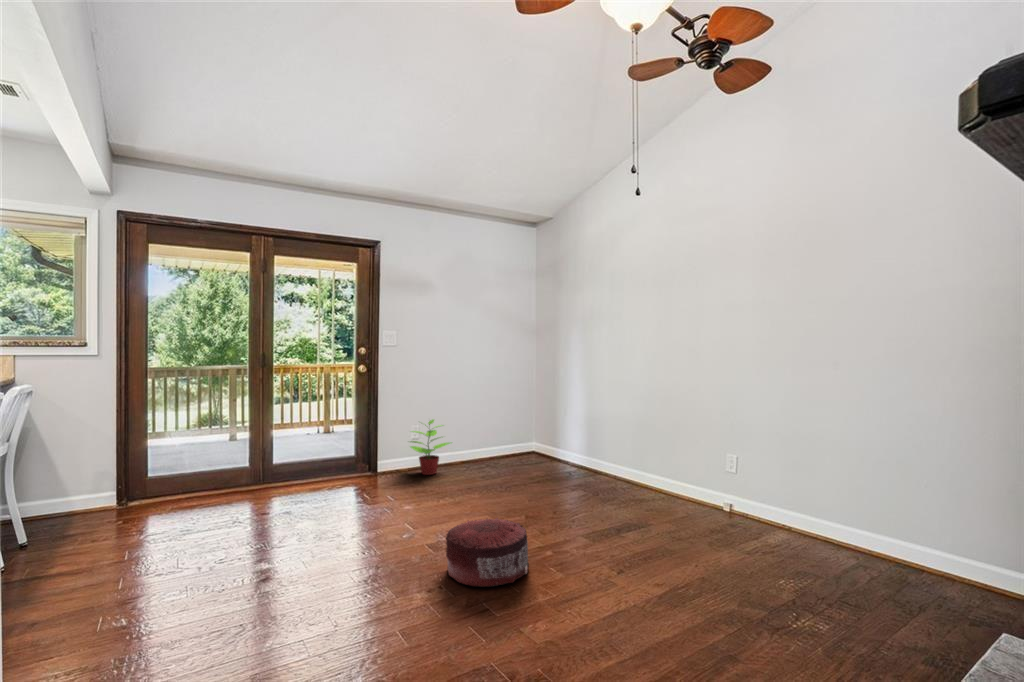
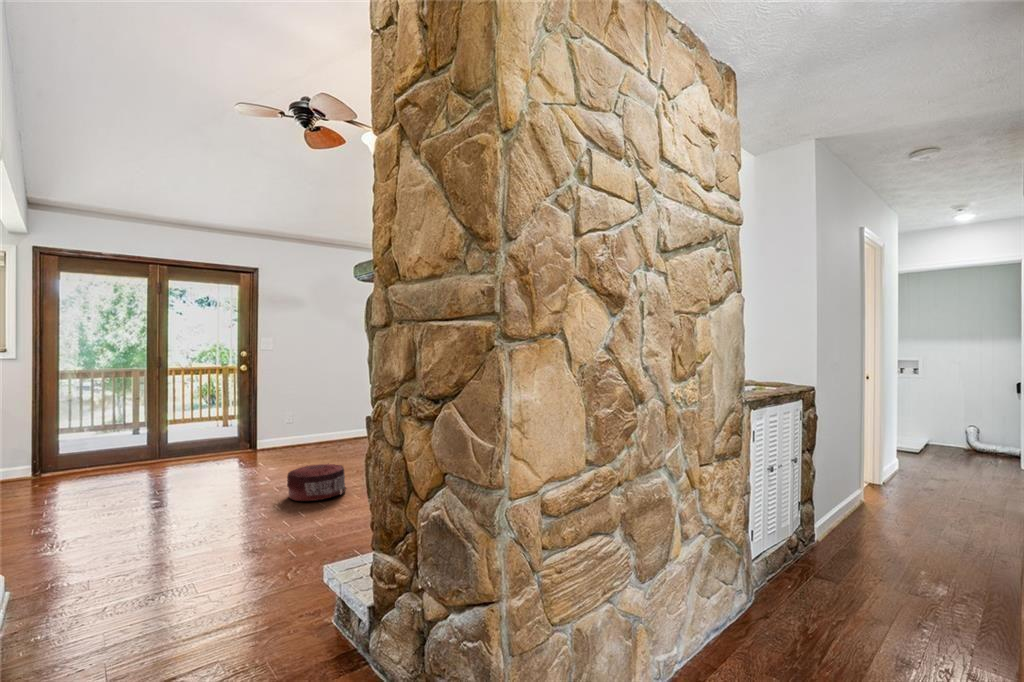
potted plant: present [411,419,450,475] -> none [282,405,320,450]

